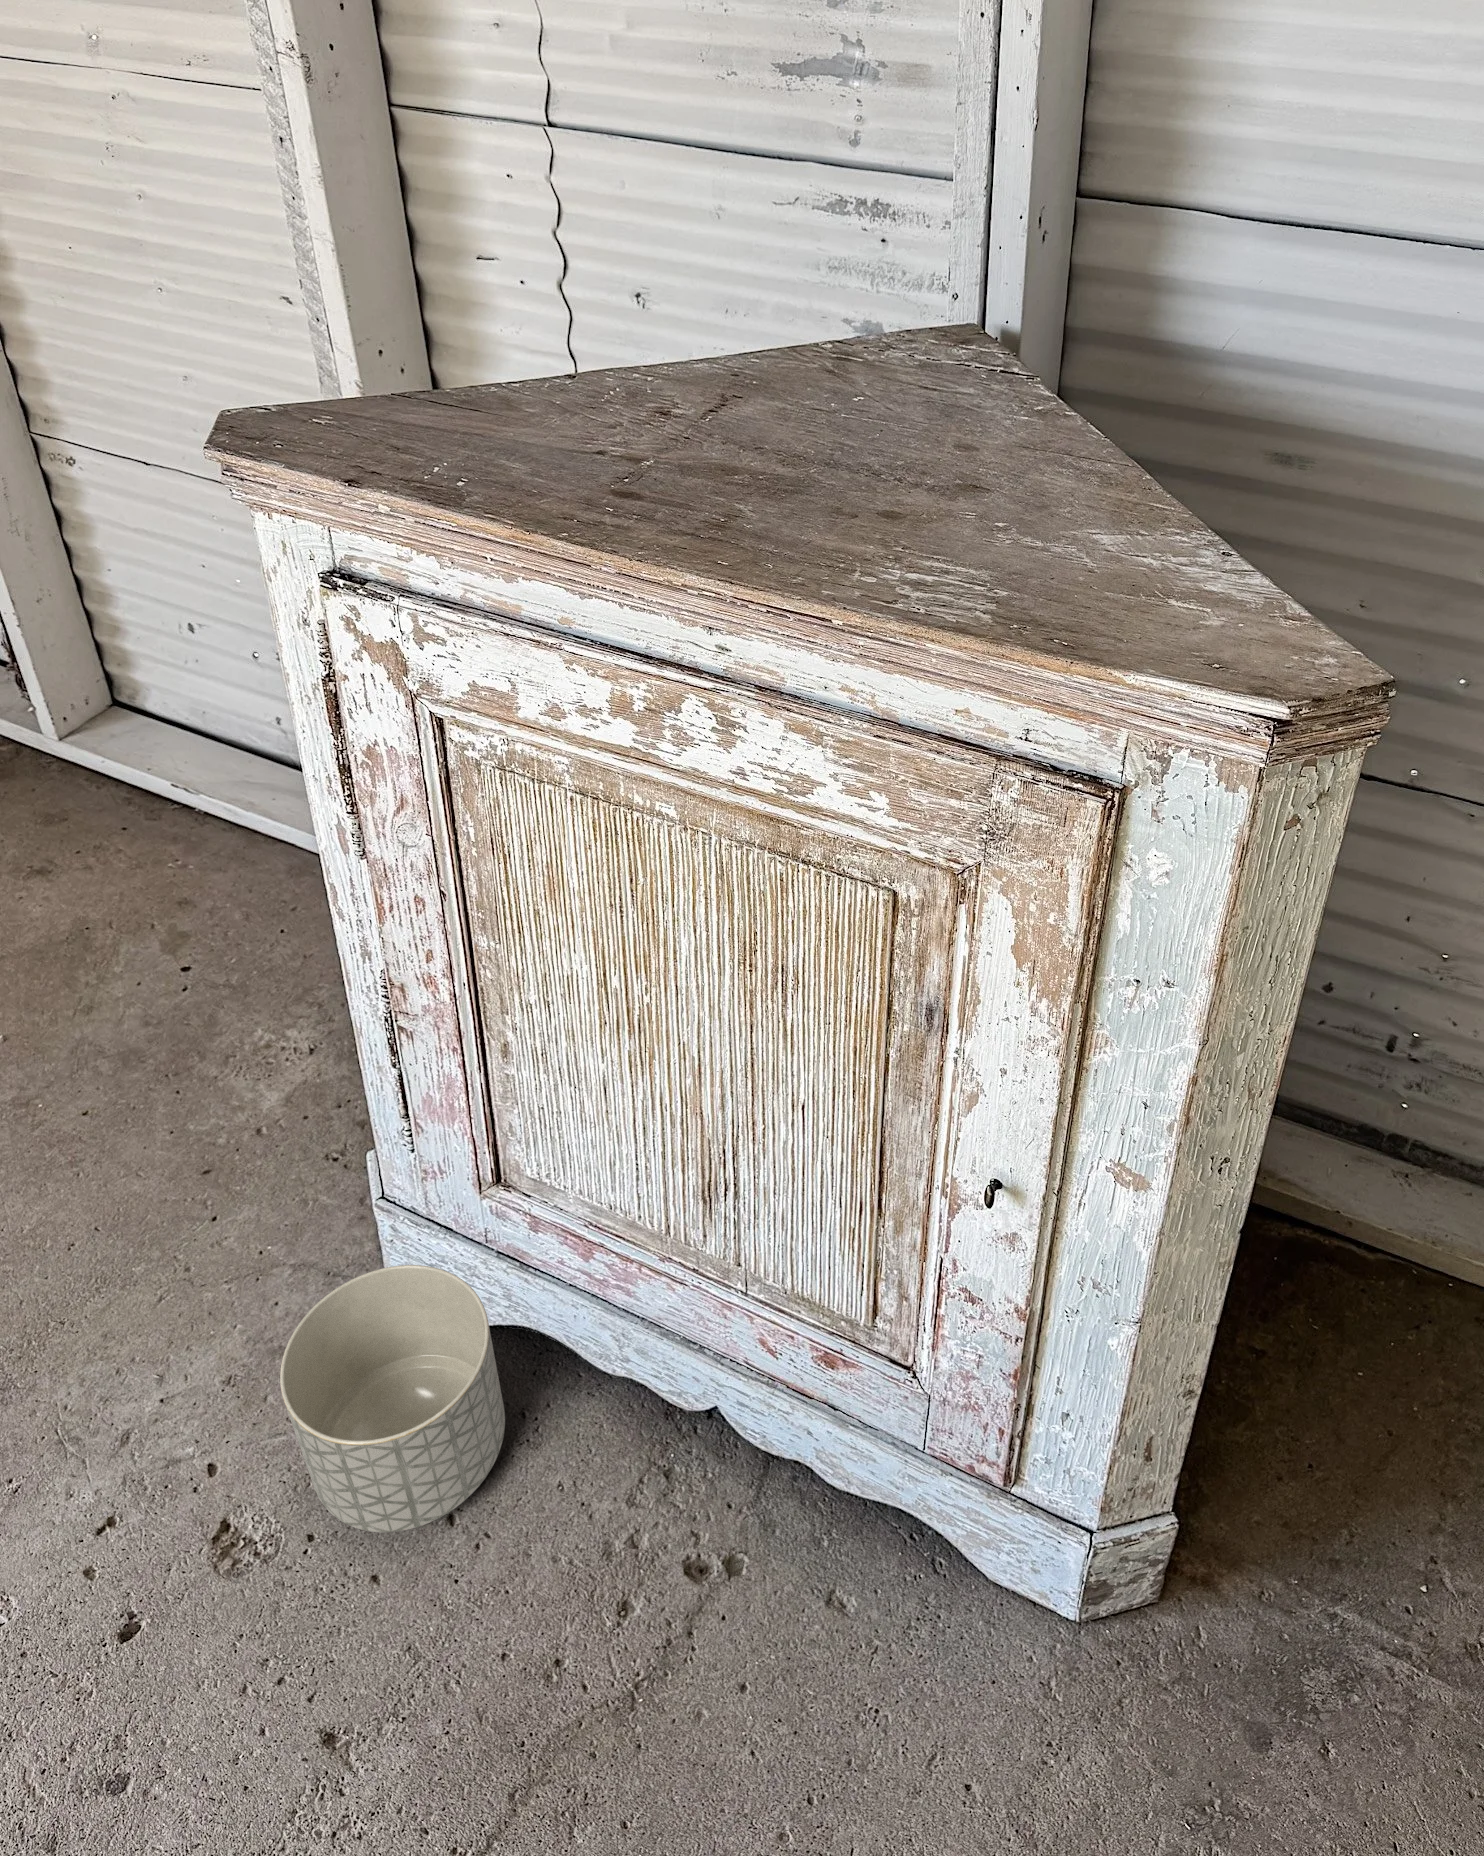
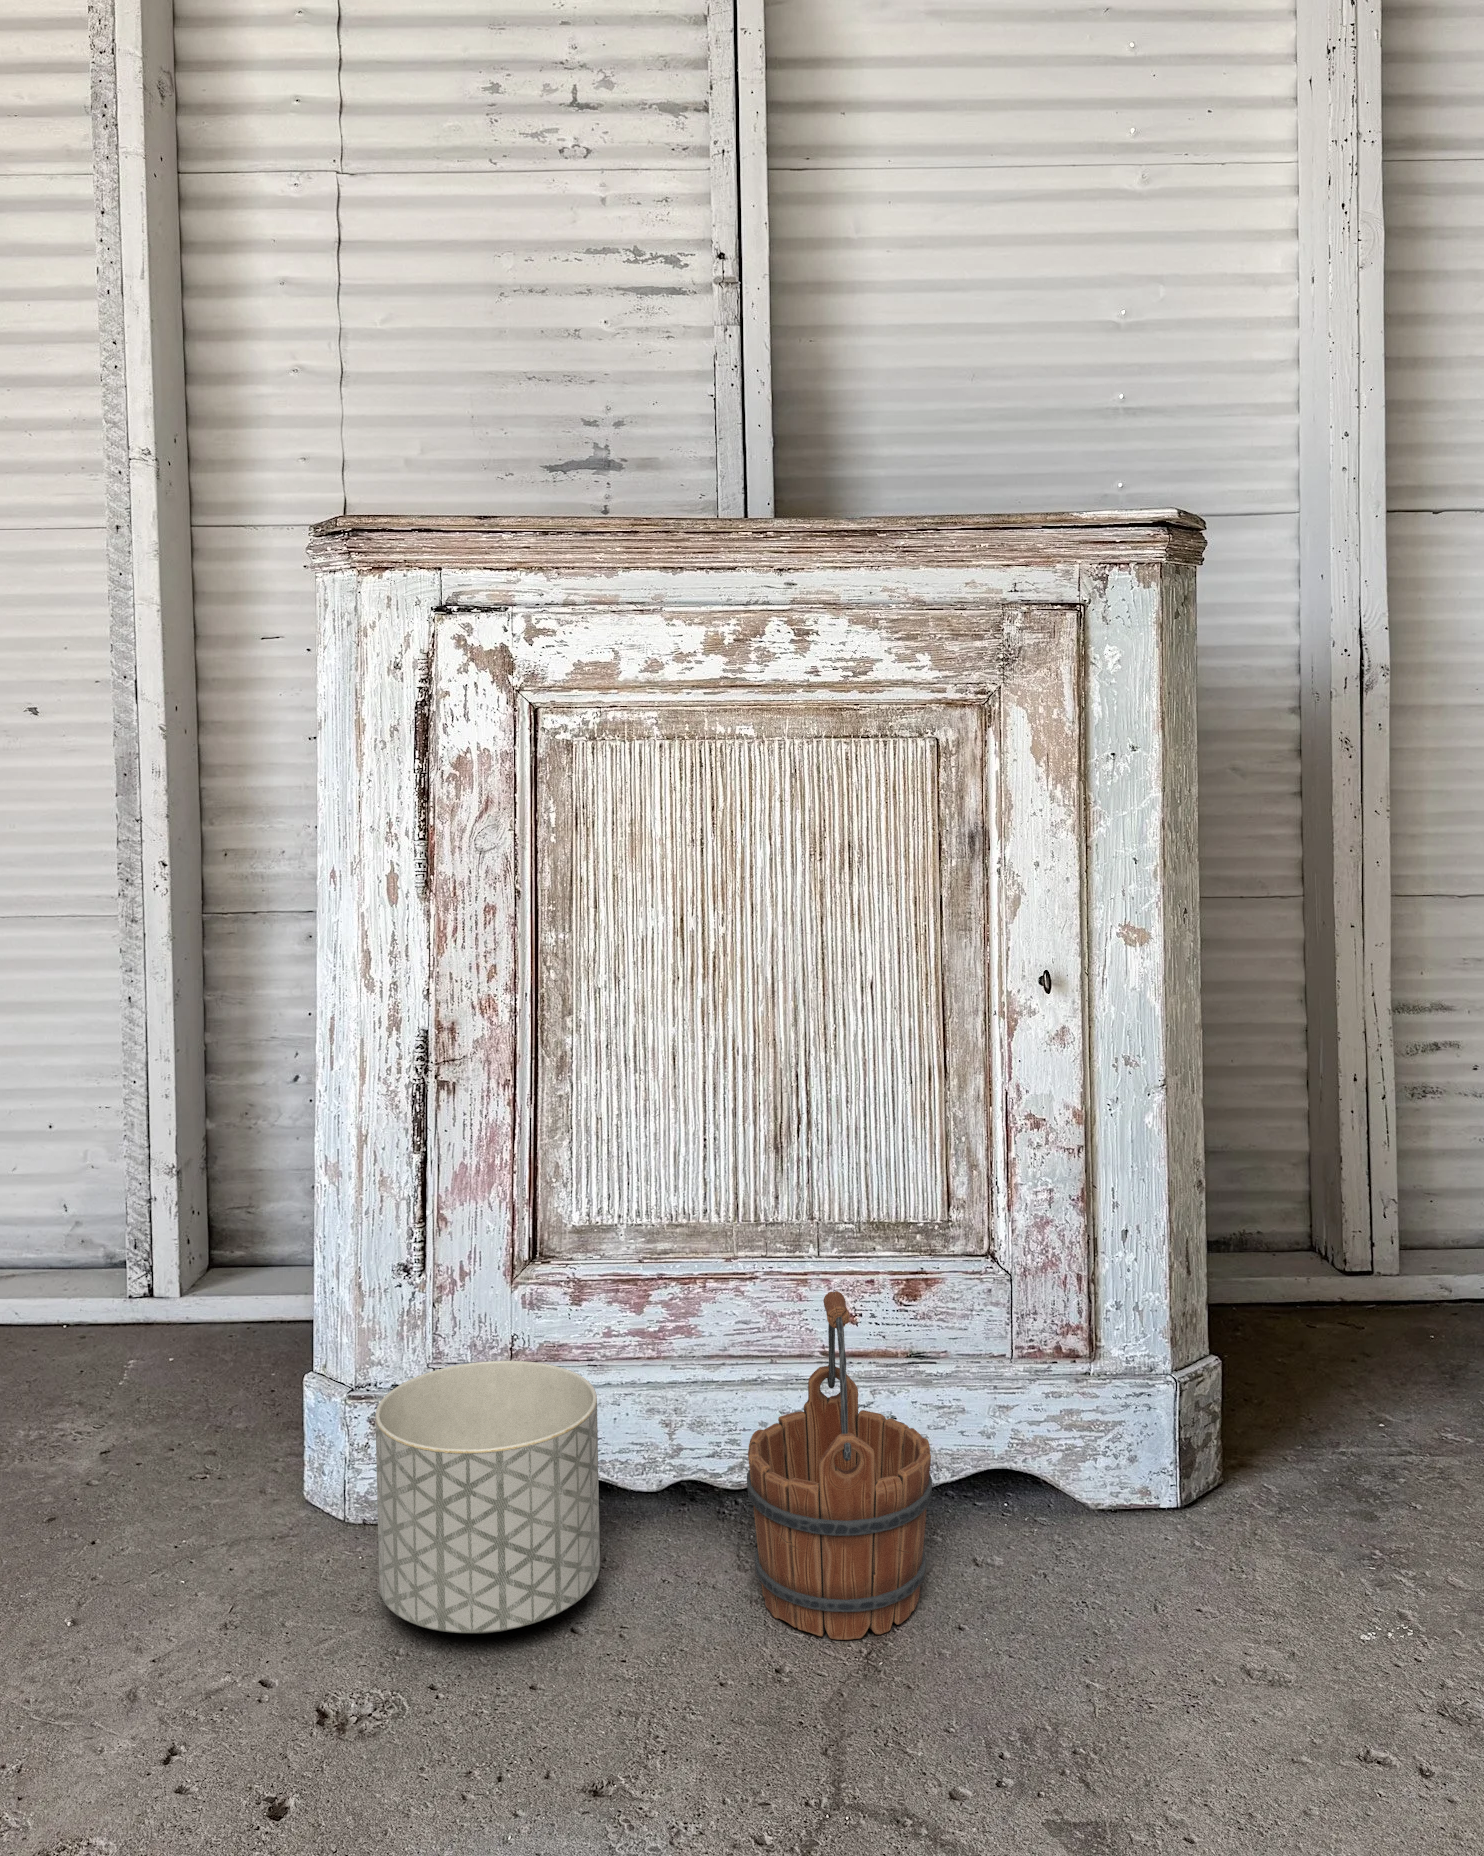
wooden bucket: none [579,1390,760,1662] -> present [747,1291,932,1640]

